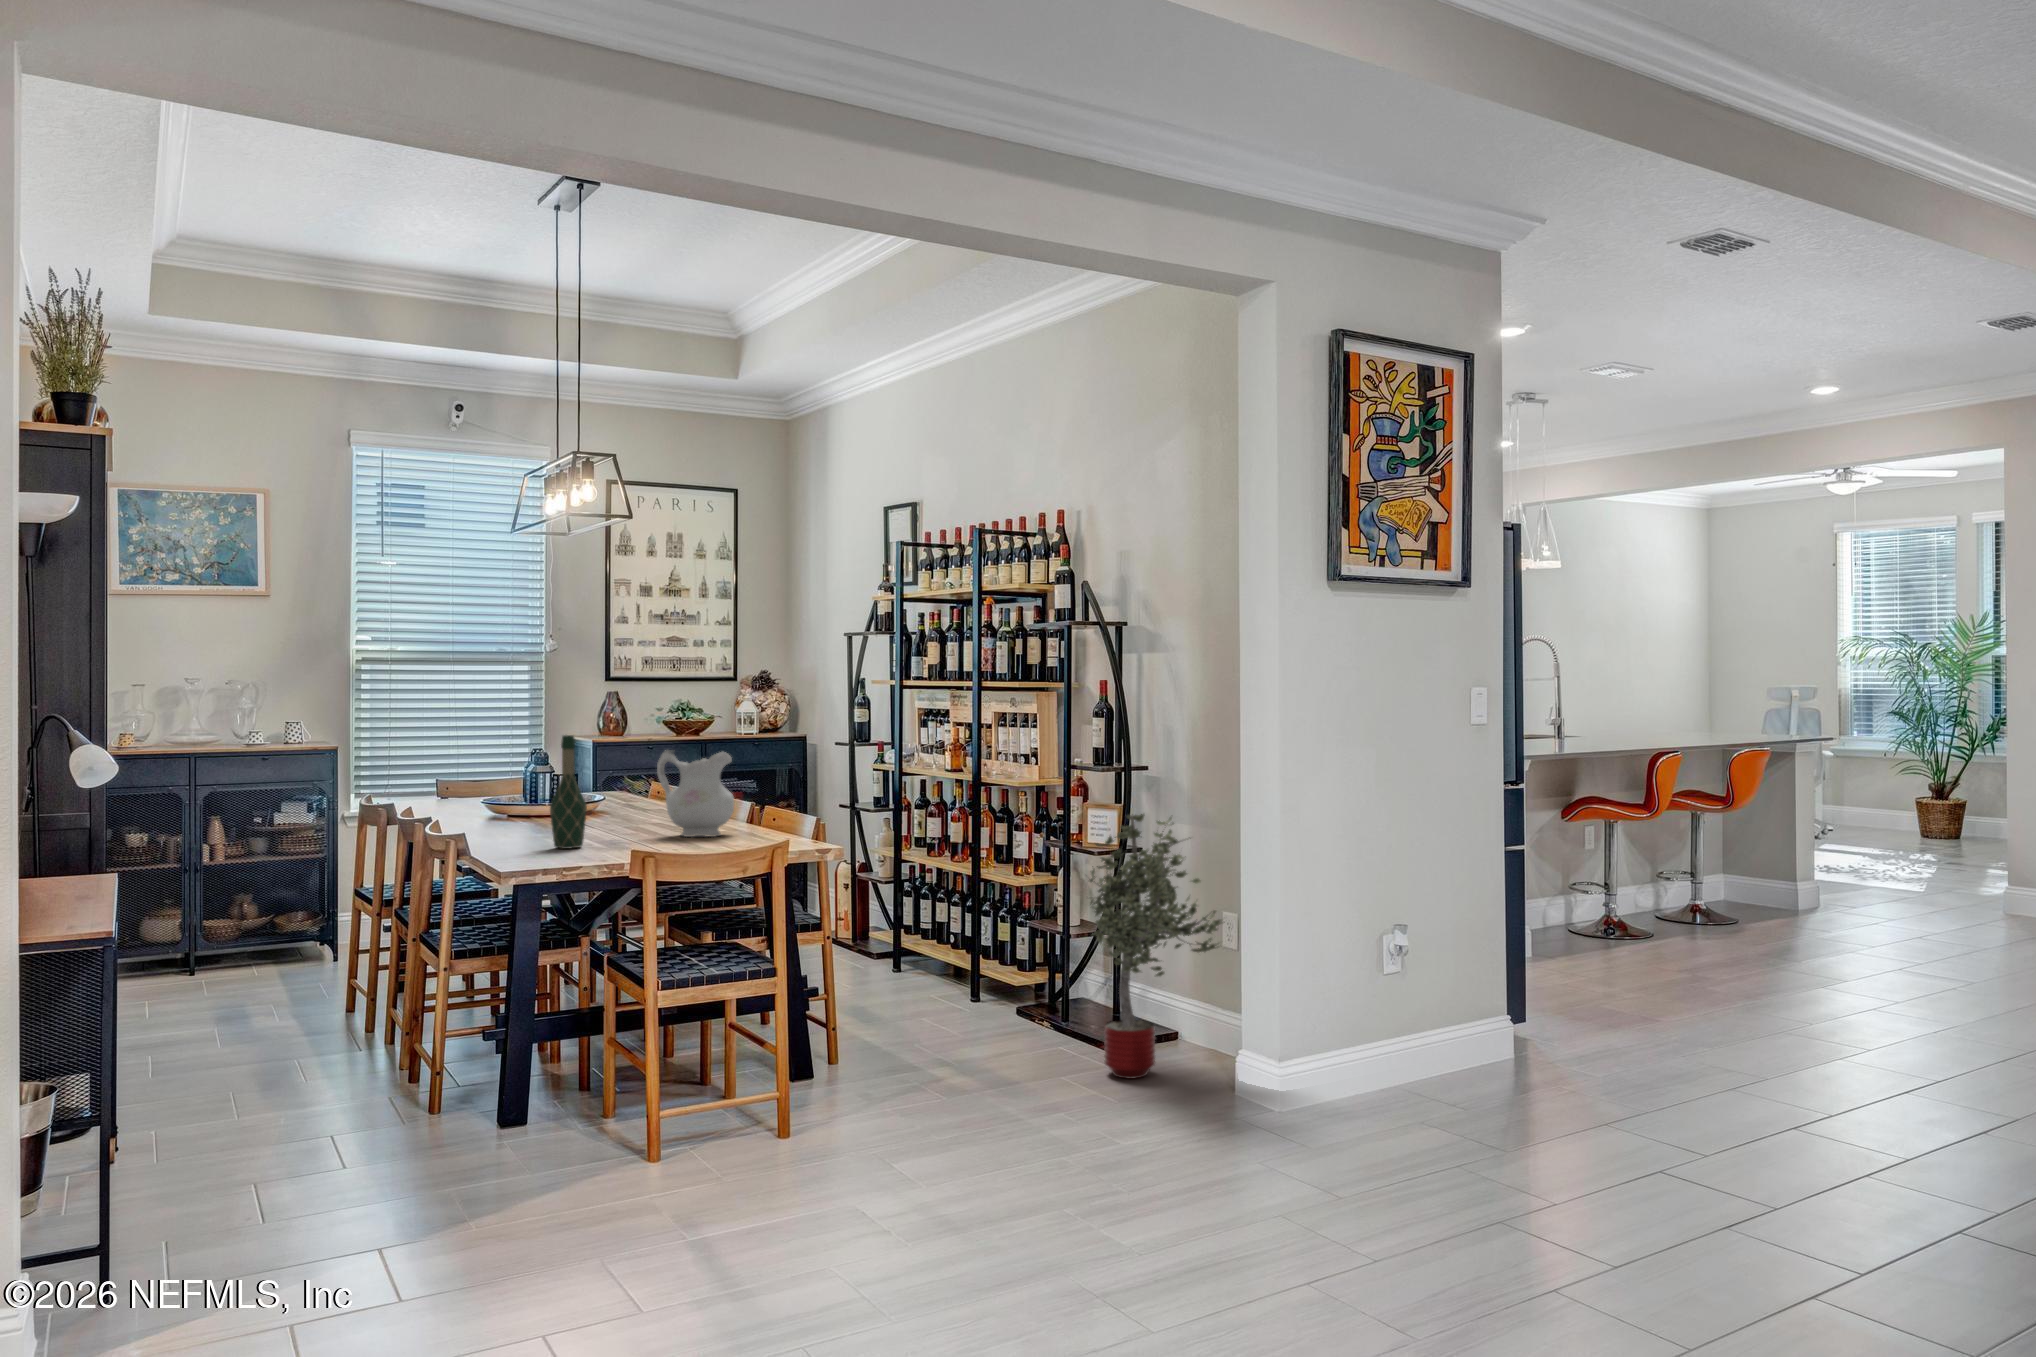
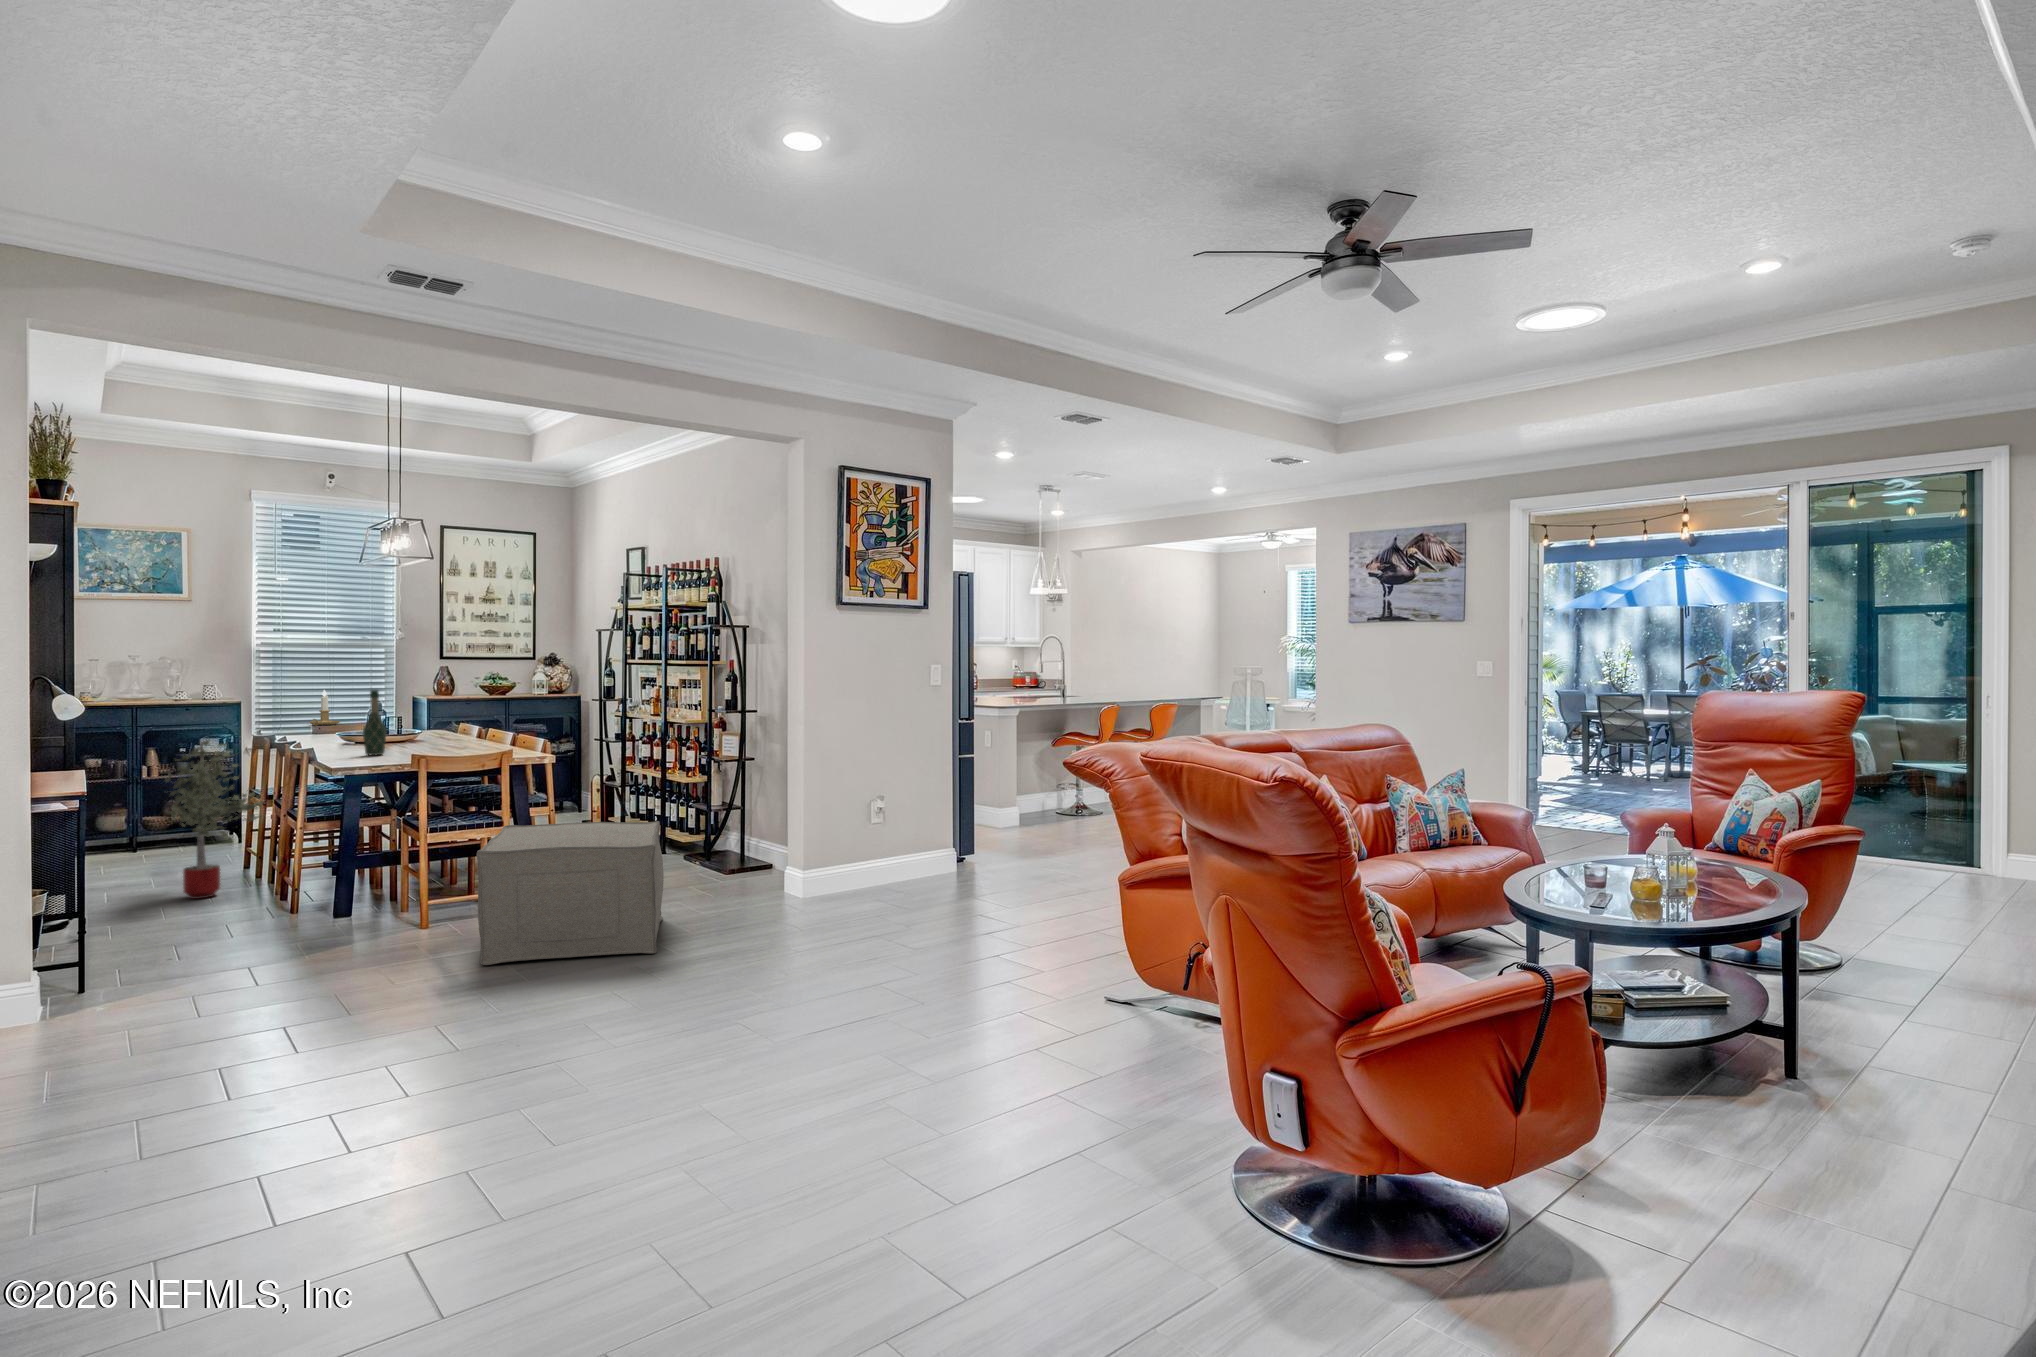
candlestick: none [426,728,469,783] -> present [309,690,340,726]
ceramic pitcher: present [657,750,734,837] -> none [436,699,485,750]
potted tree: present [1089,814,1223,1078] -> present [165,740,265,899]
ottoman: none [776,973,1096,1259] -> present [476,821,664,965]

